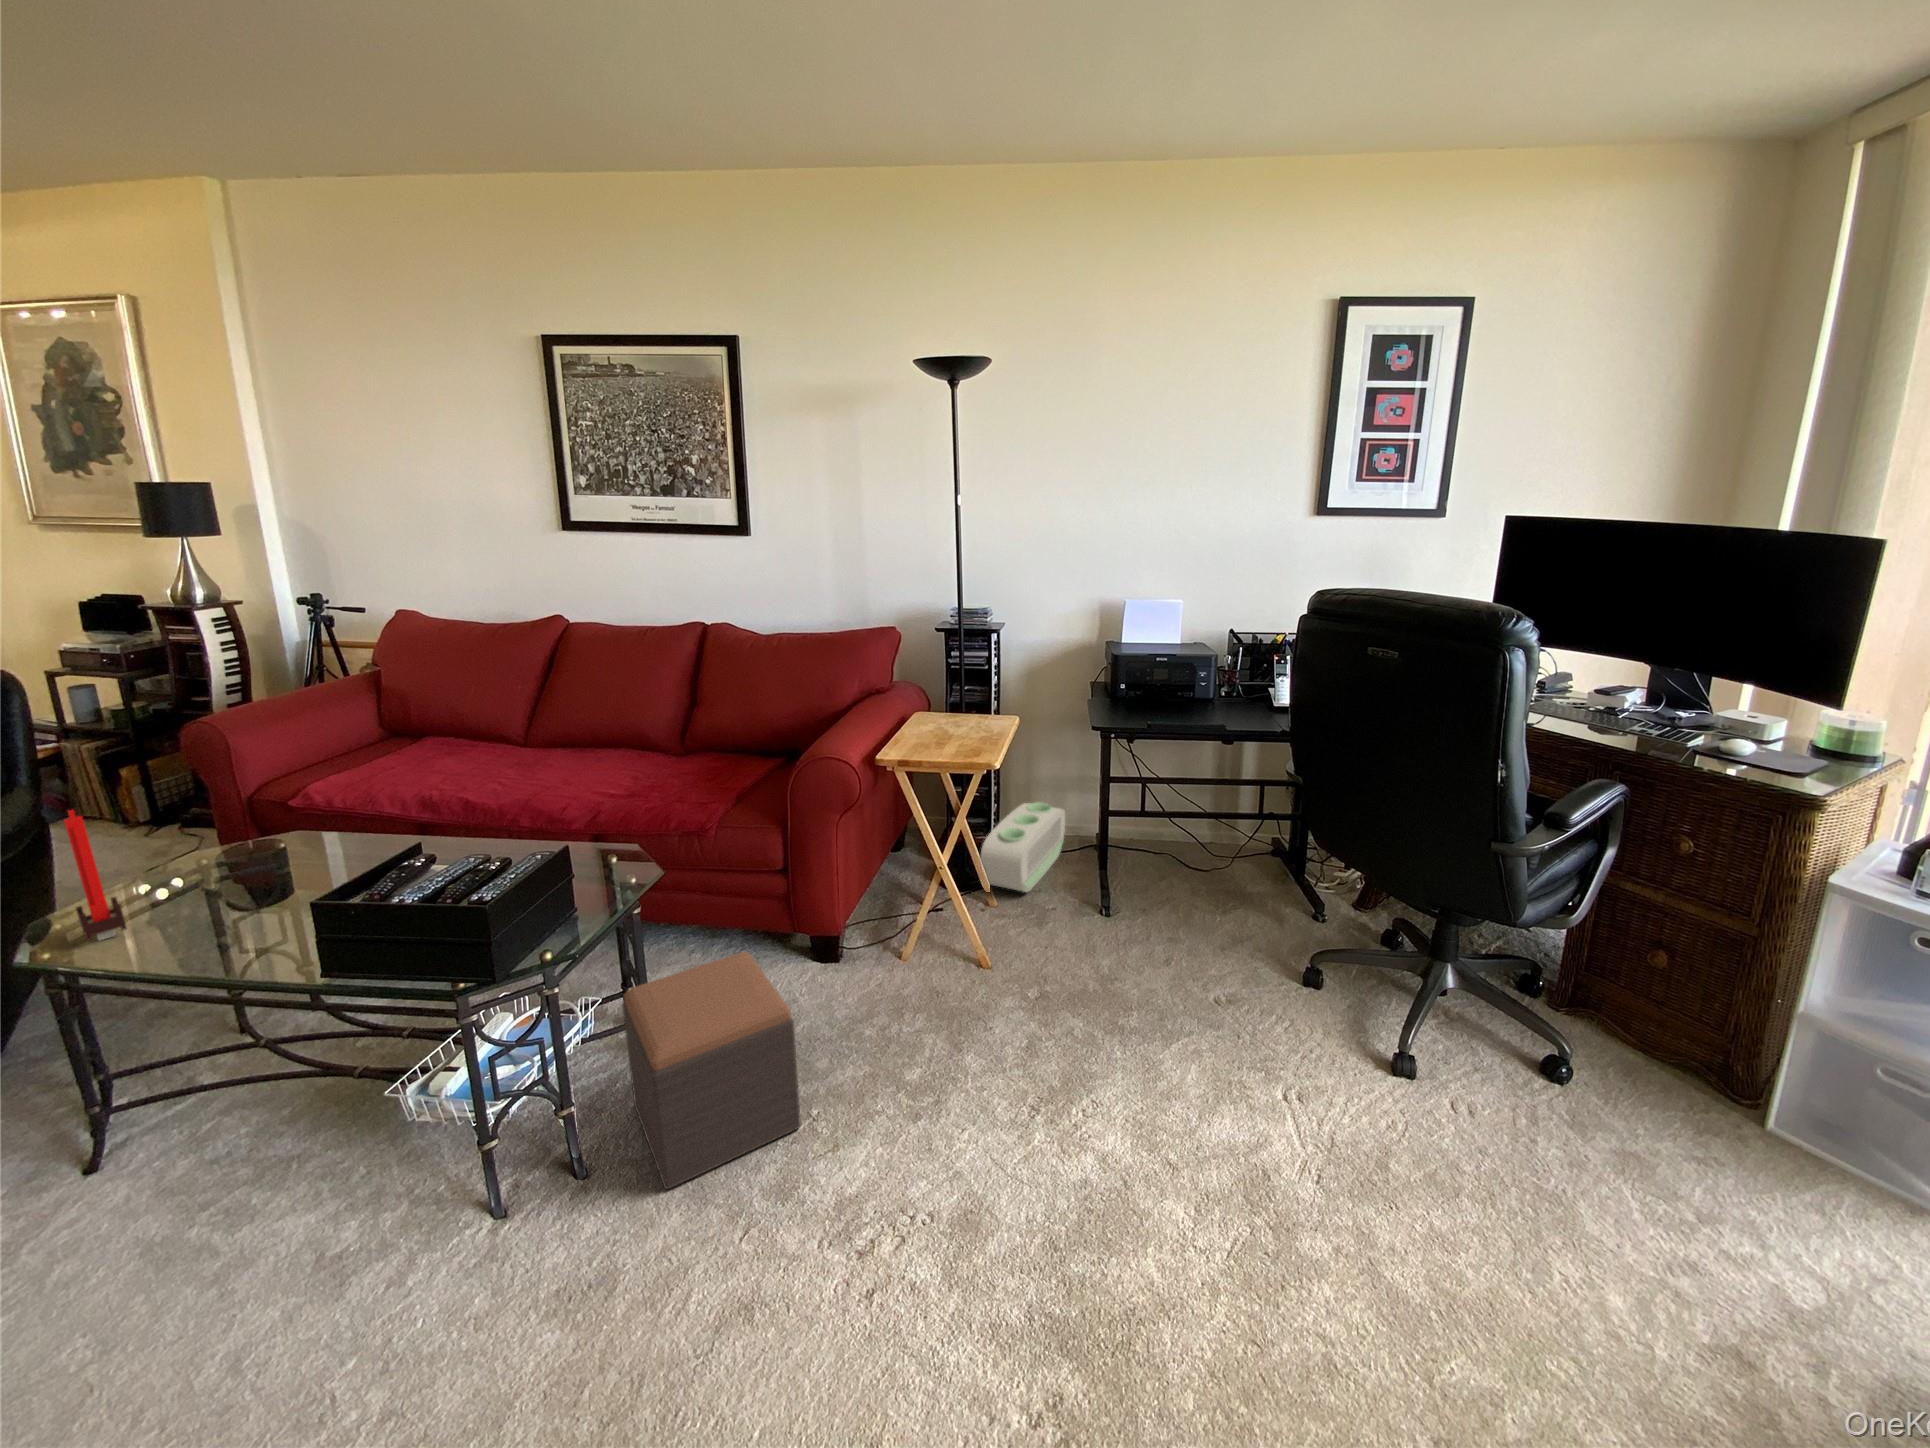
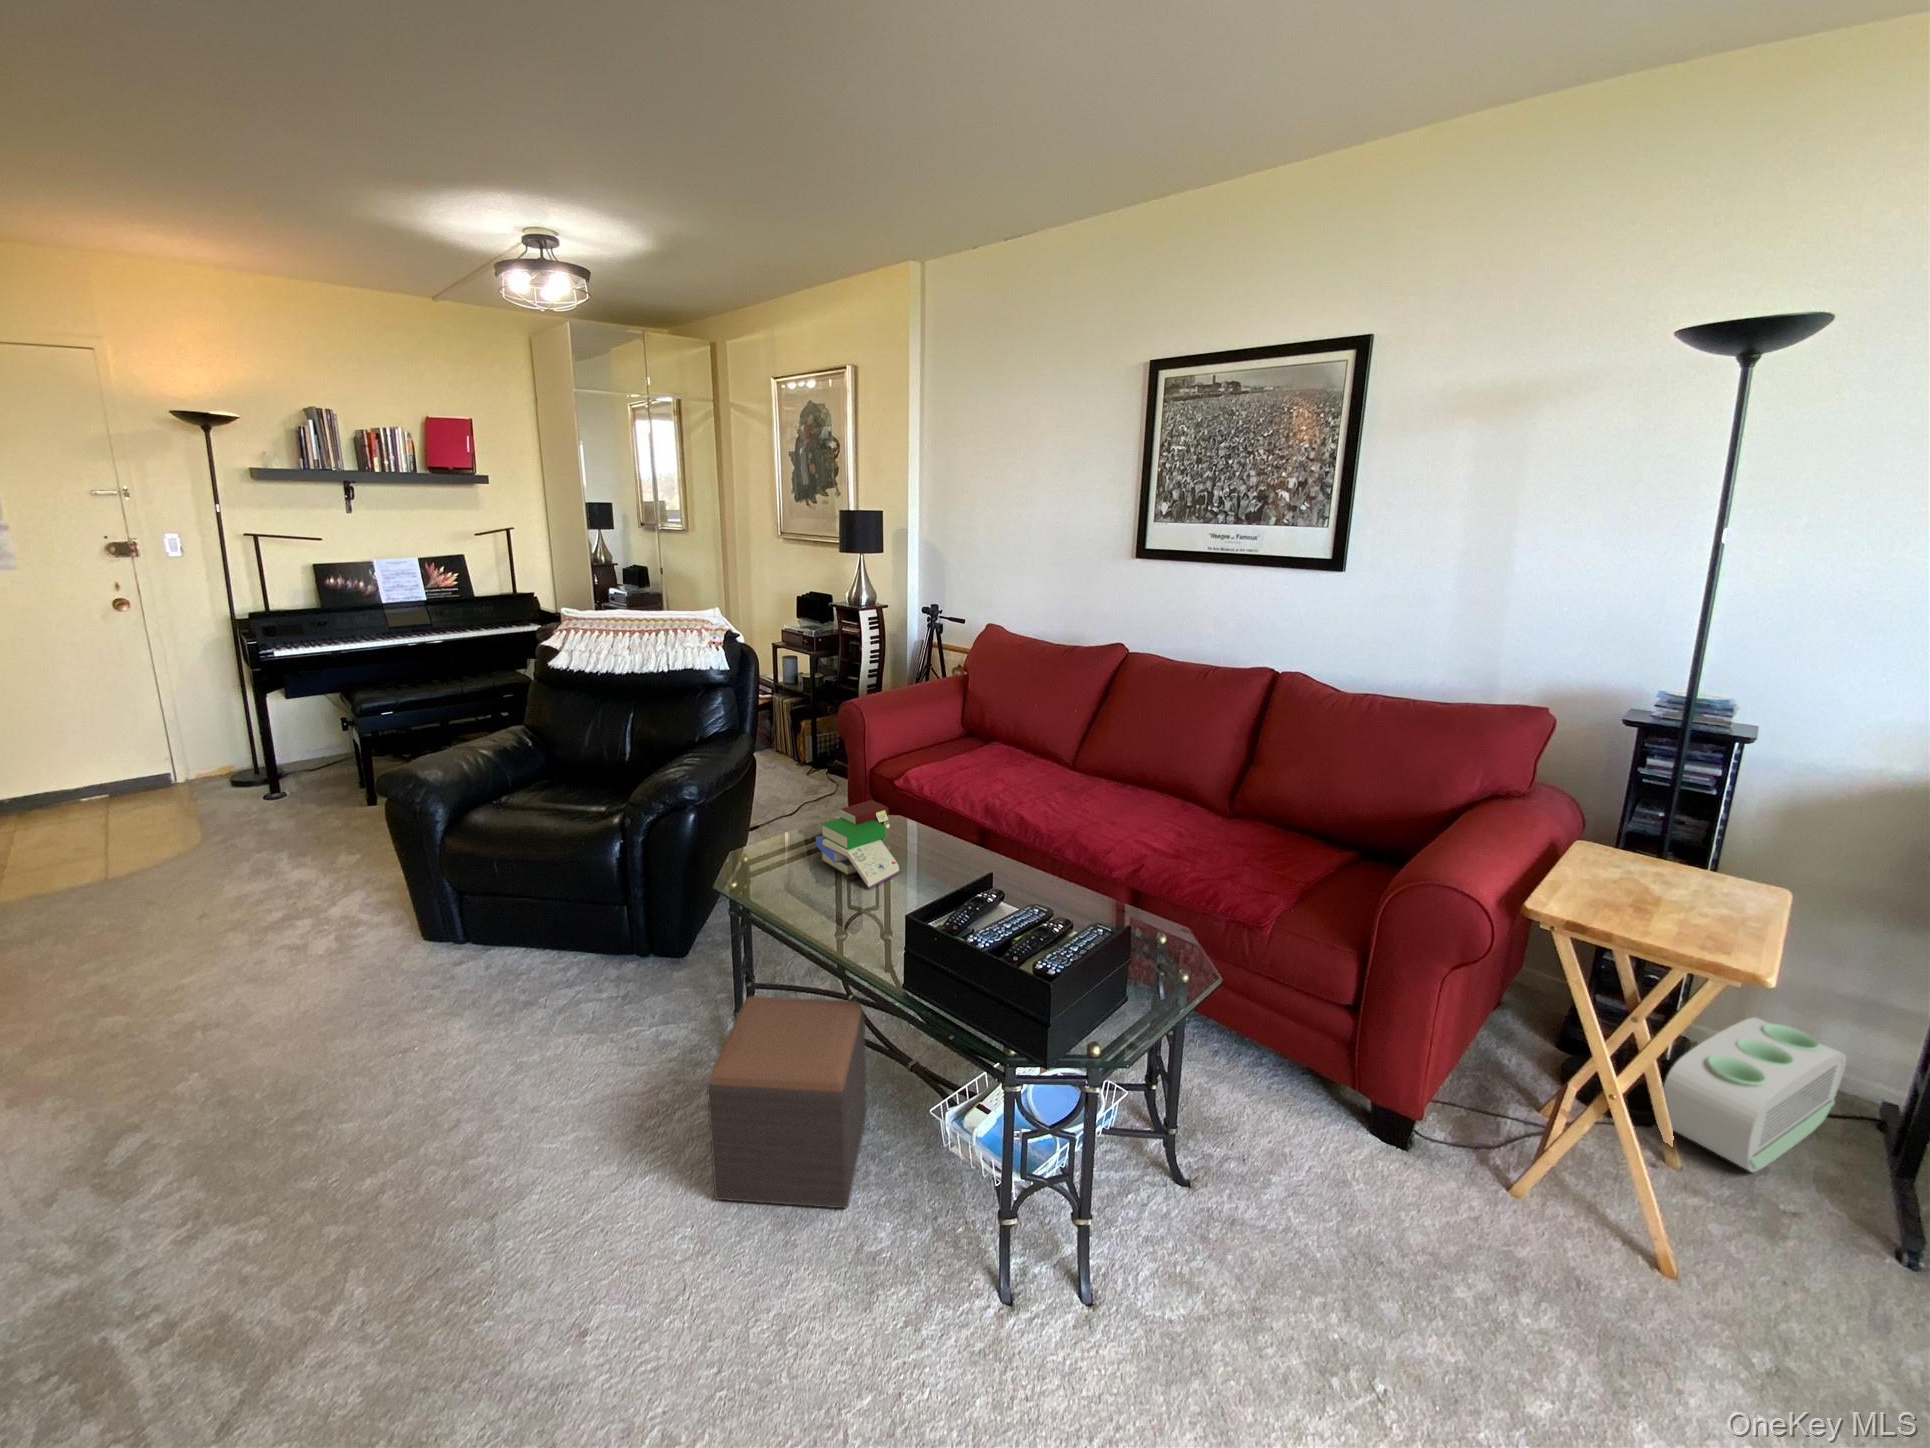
candle: present [64,810,127,940] -> none [766,779,791,884]
book: none [163,813,305,907] -> present [816,800,900,889]
footstool: present [622,952,801,1189] -> present [707,996,867,1208]

